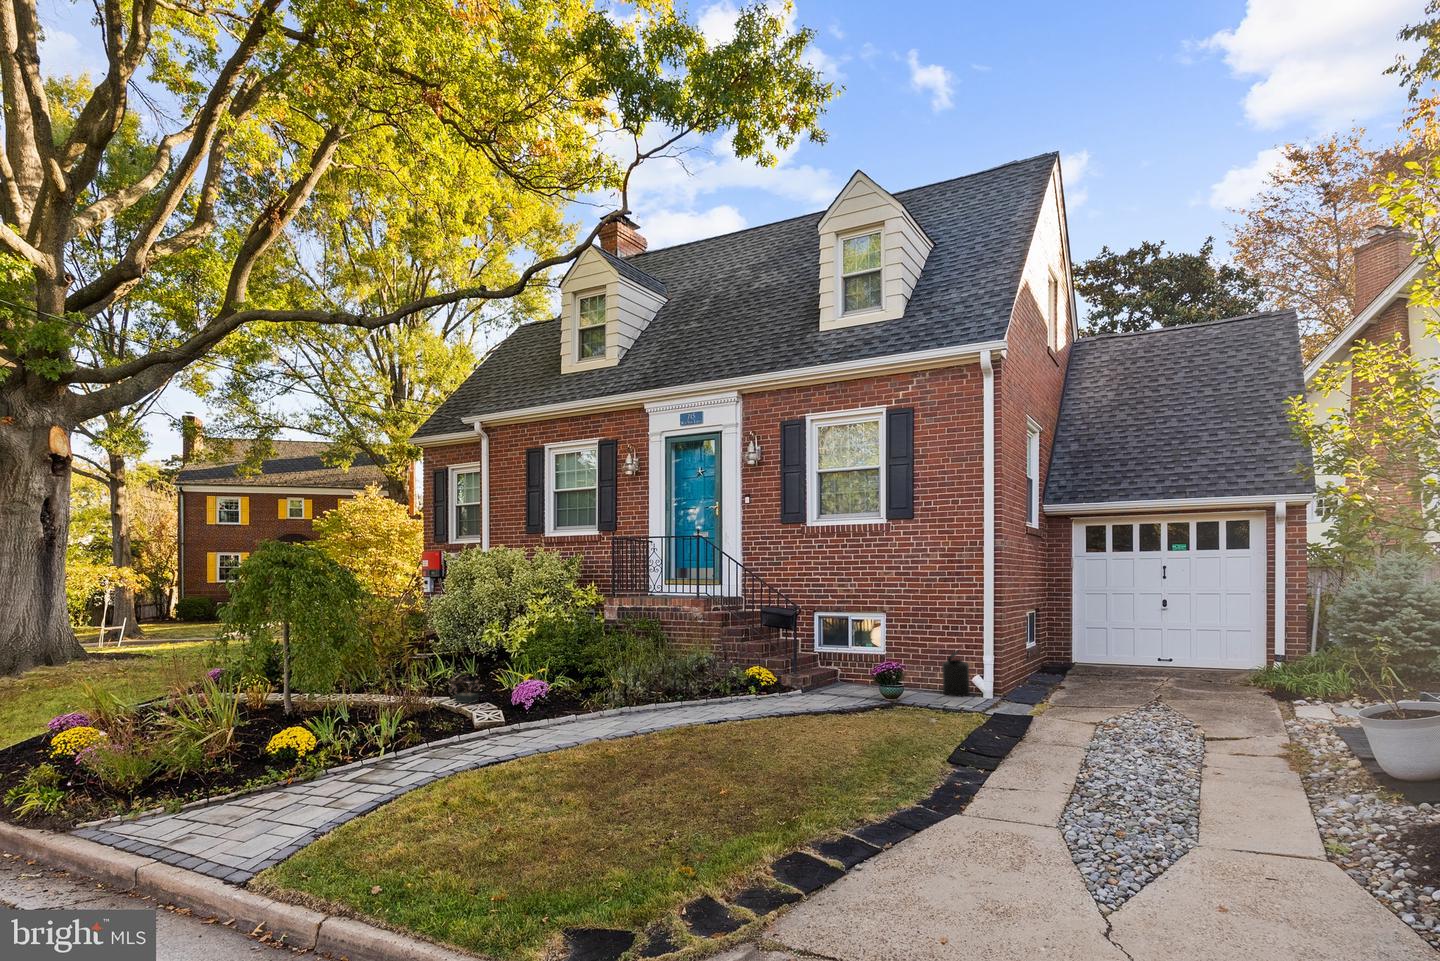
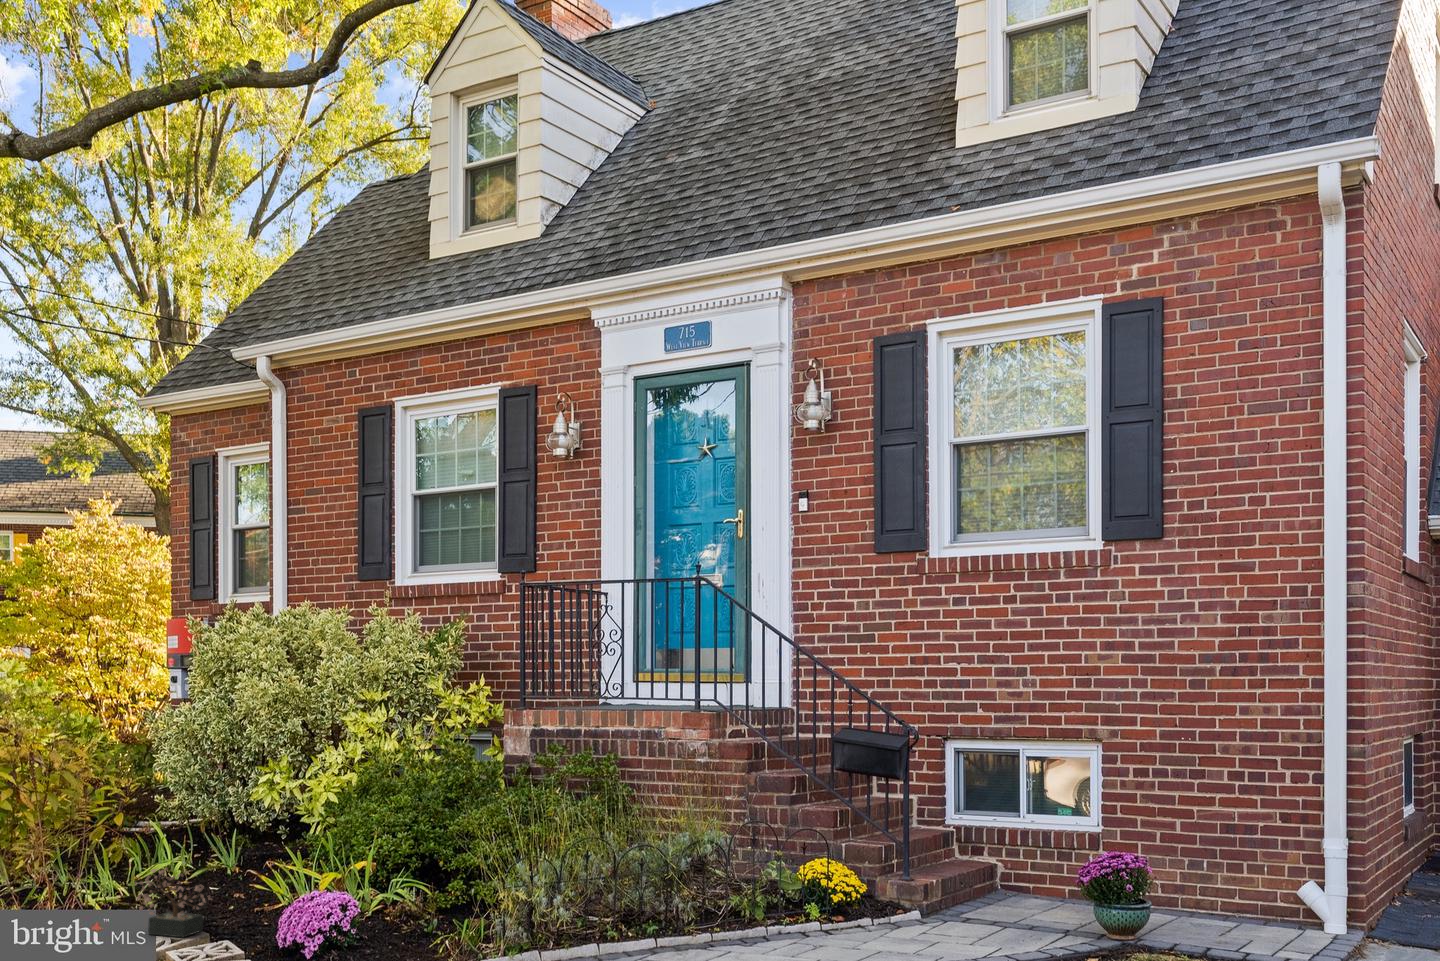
trash can: present [942,651,970,696] -> none [1233,827,1297,929]

